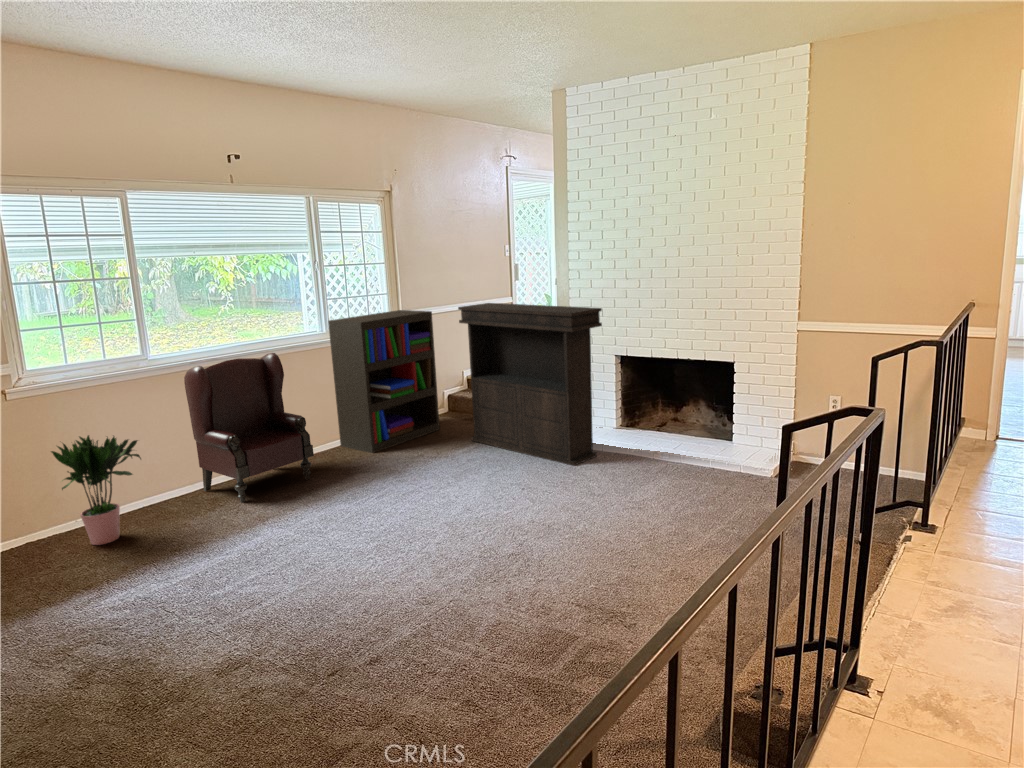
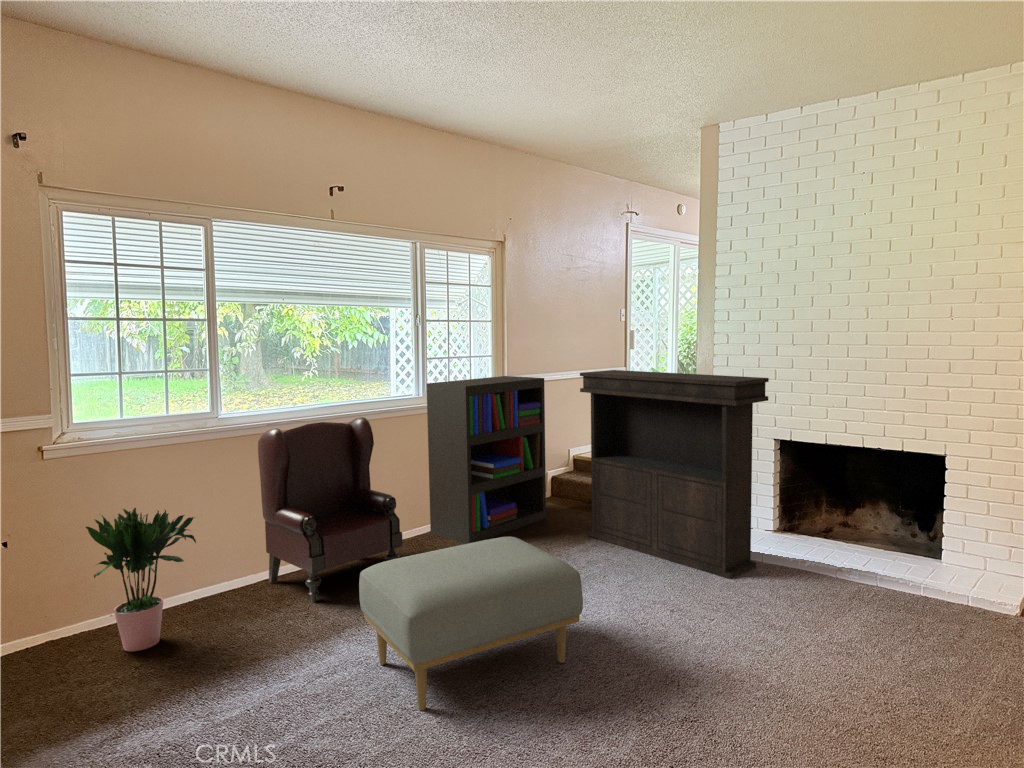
ottoman: none [276,442,445,564] -> present [359,537,583,710]

